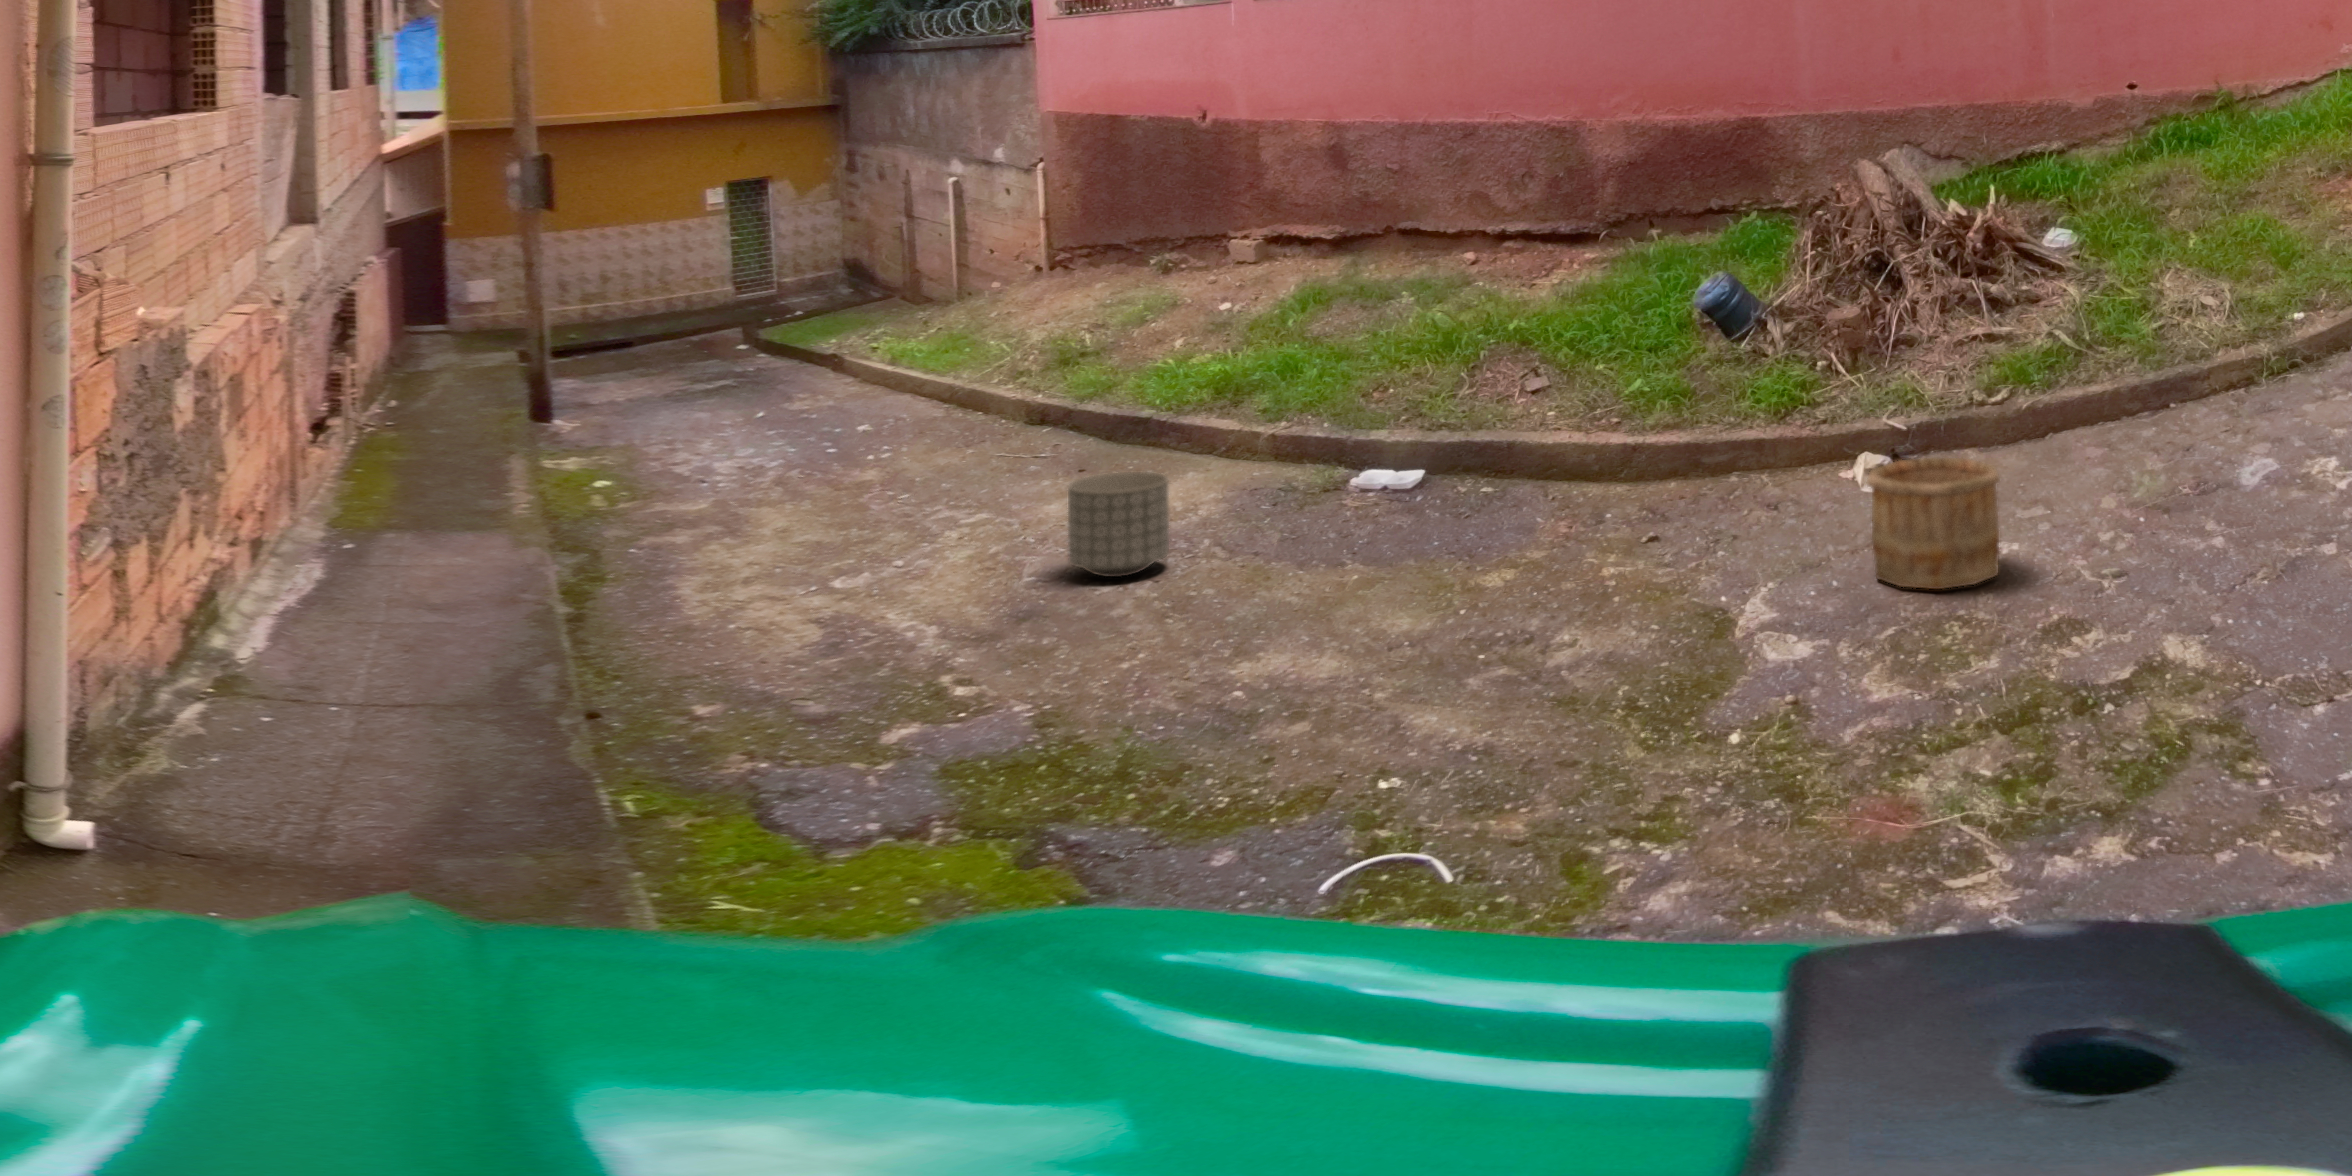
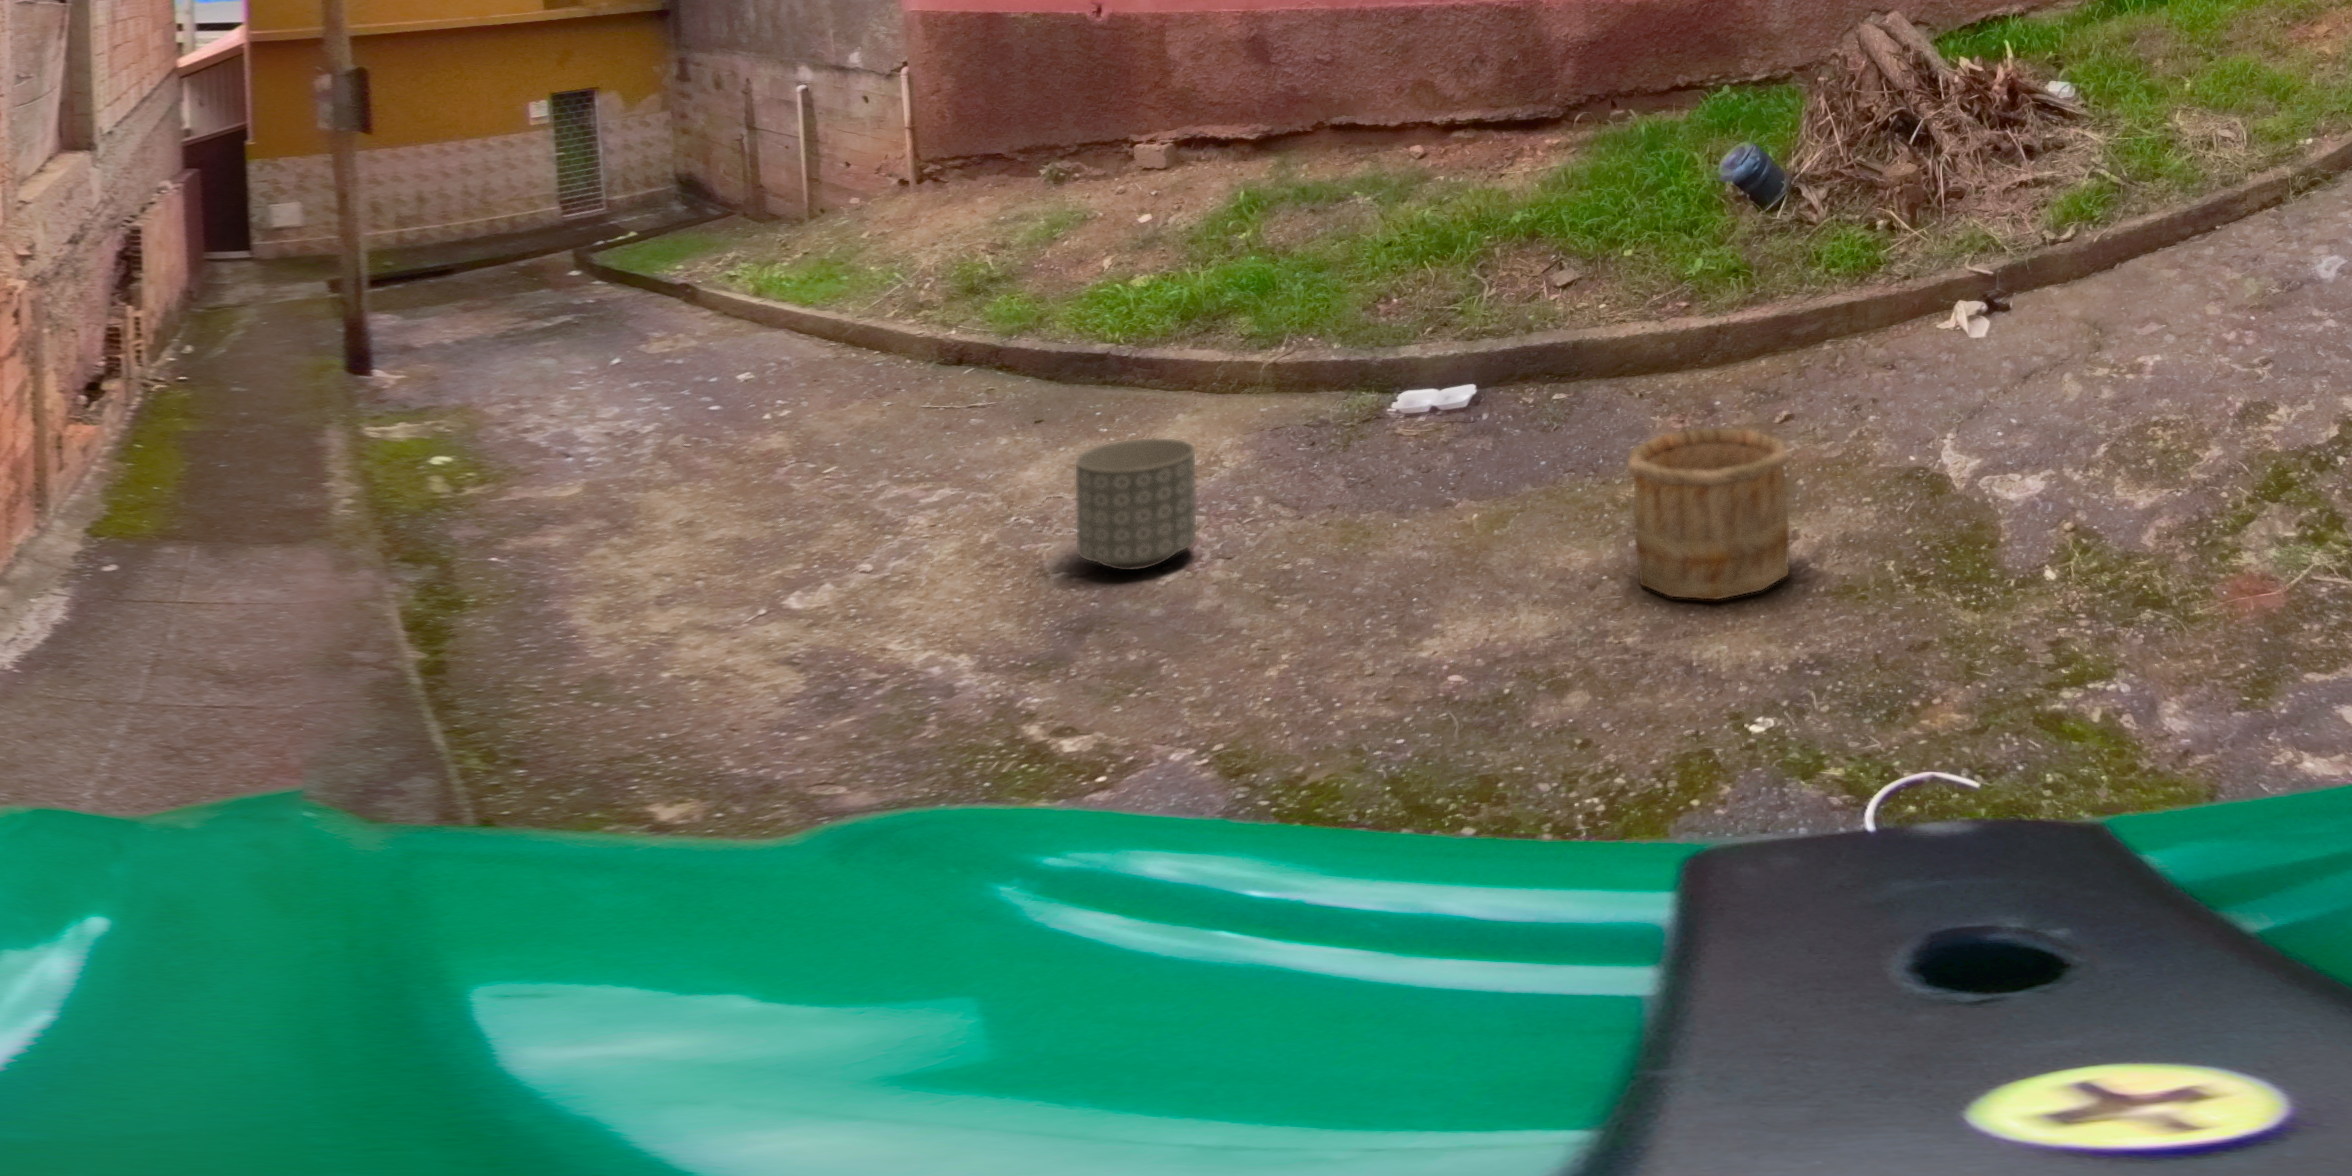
wooden bucket: present [1866,458,1999,589] -> present [1628,429,1789,600]

